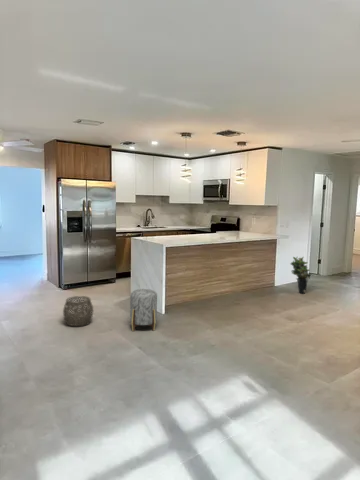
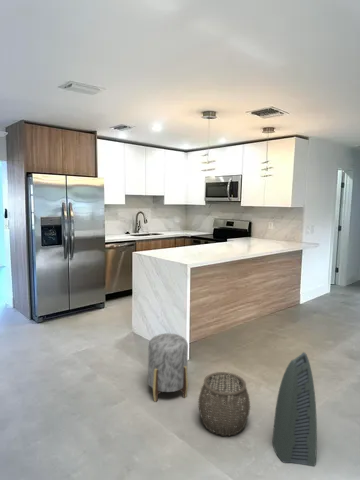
potted plant: present [291,257,311,293] -> none [323,268,349,314]
air purifier: none [198,294,223,362] -> present [273,353,317,466]
woven basket: present [63,296,93,326] -> present [198,372,250,436]

